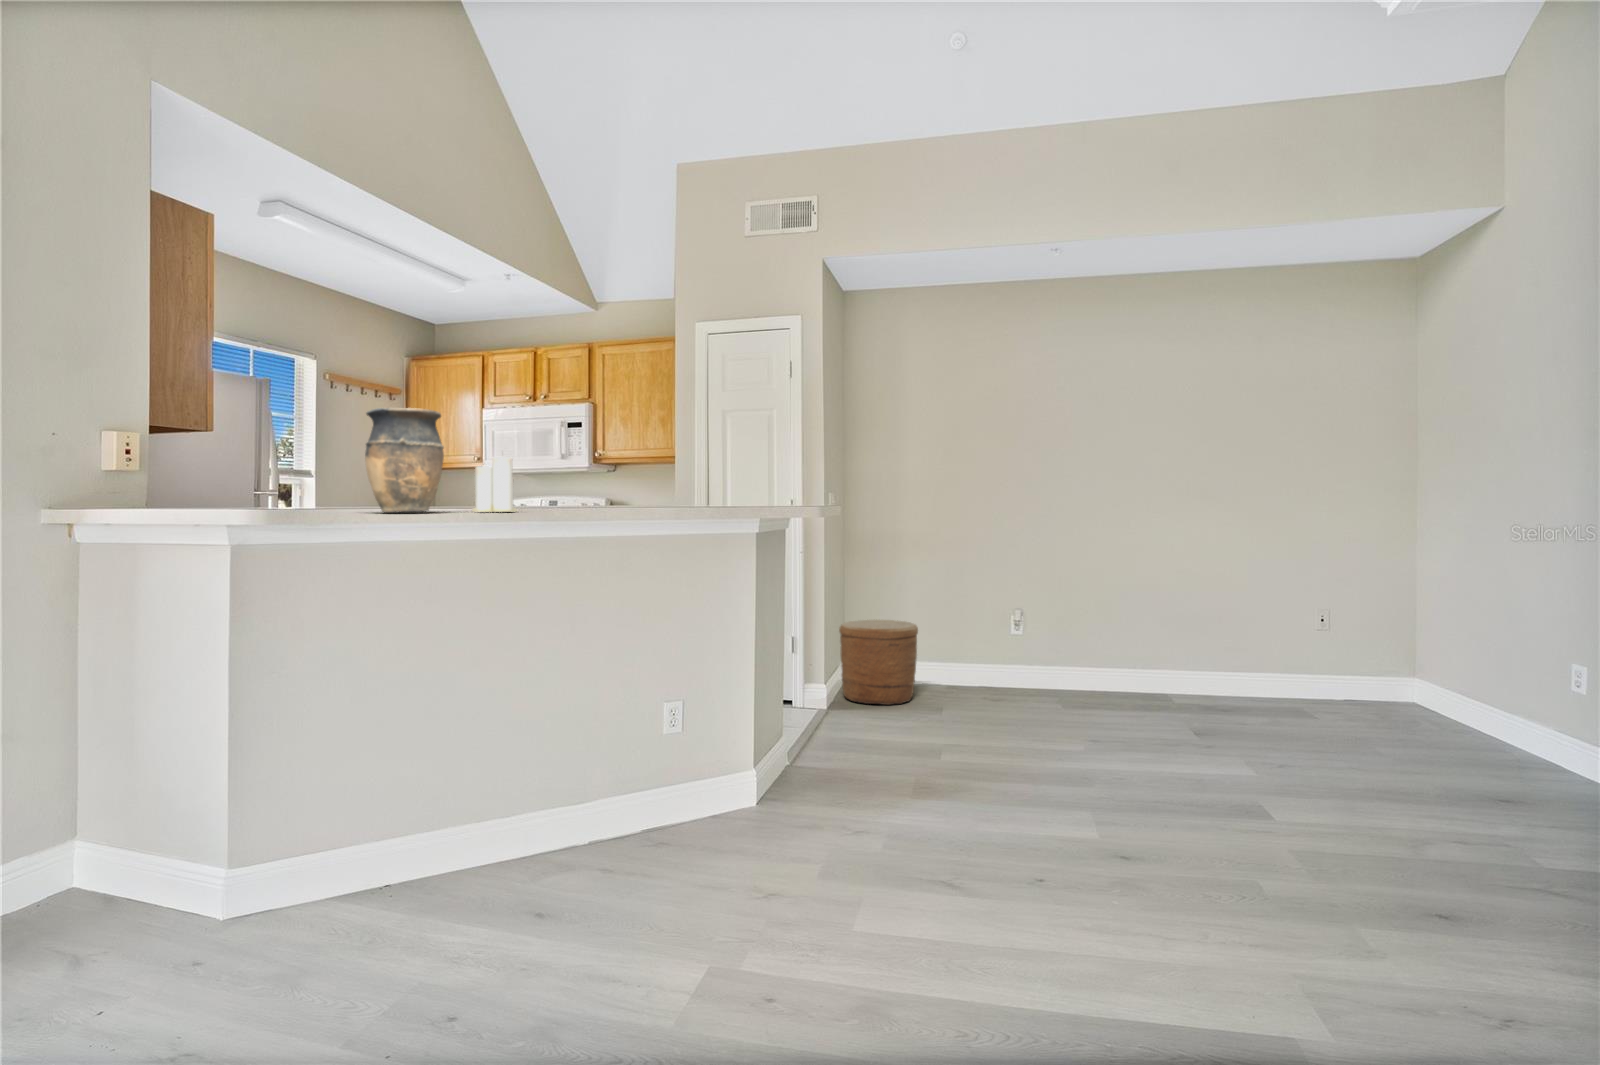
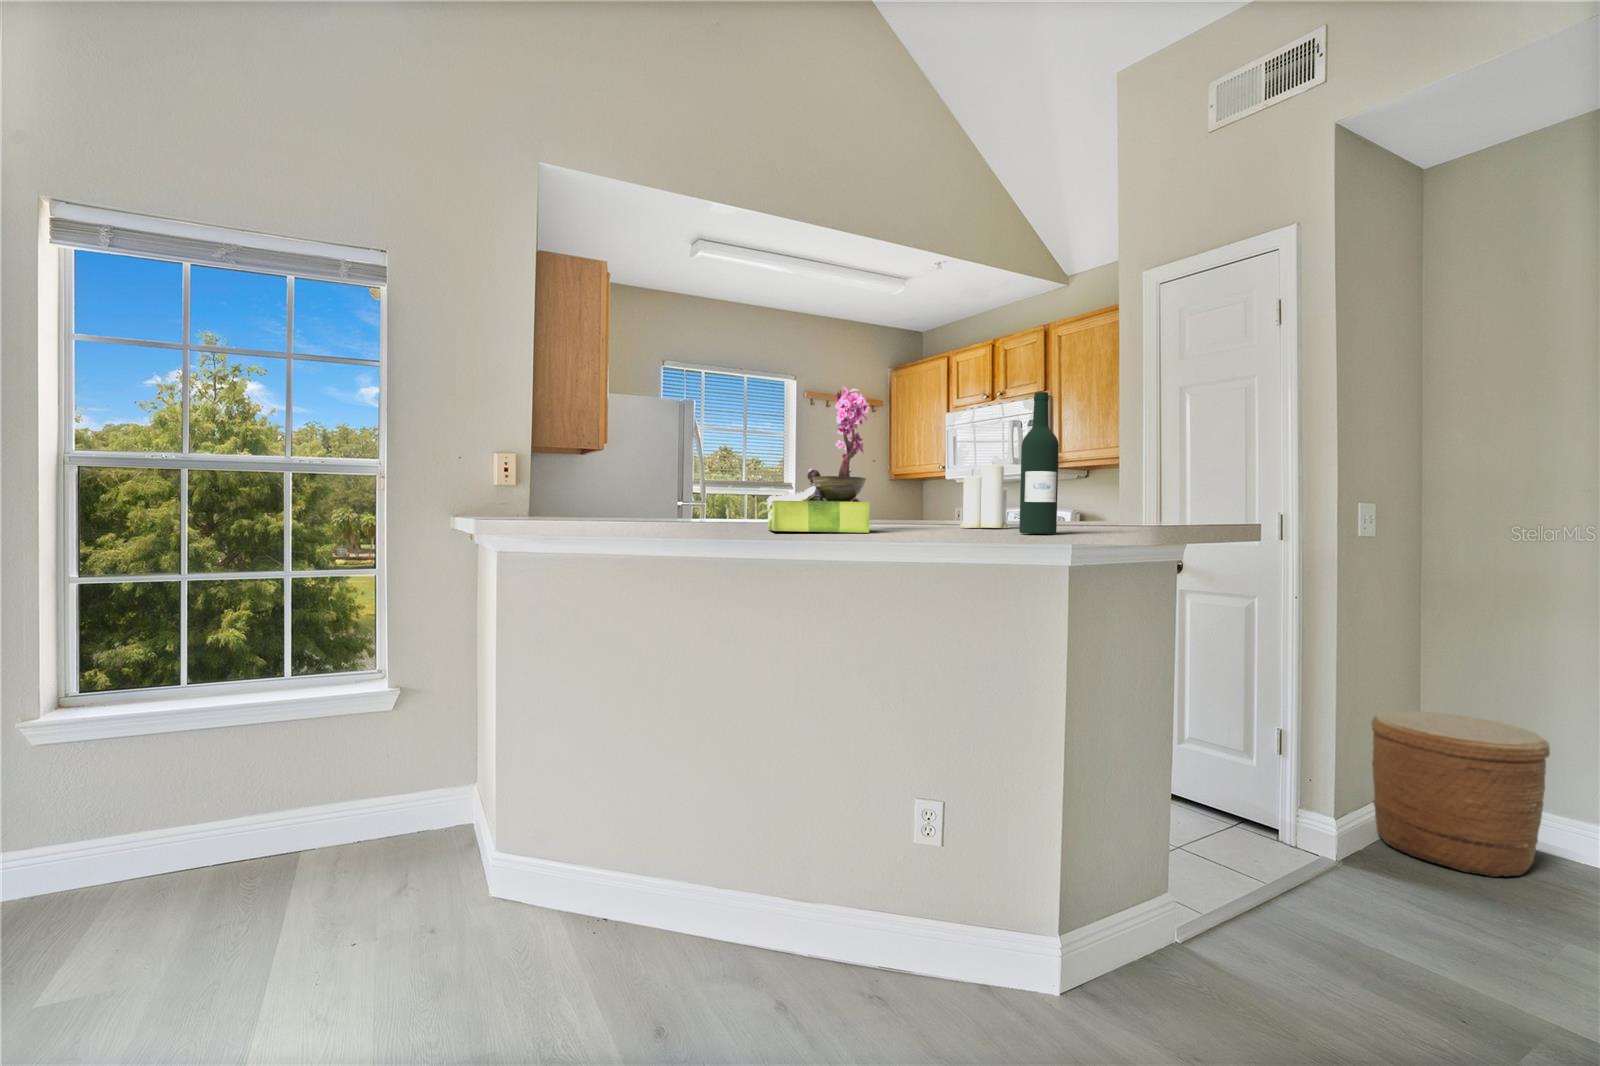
flower arrangement: none [560,403,656,512] -> present [767,387,876,533]
vase: present [365,408,444,513] -> none [552,411,634,528]
wine bottle: none [741,422,763,511] -> present [1019,392,1059,534]
candle: present [472,457,517,512] -> present [959,465,1010,528]

